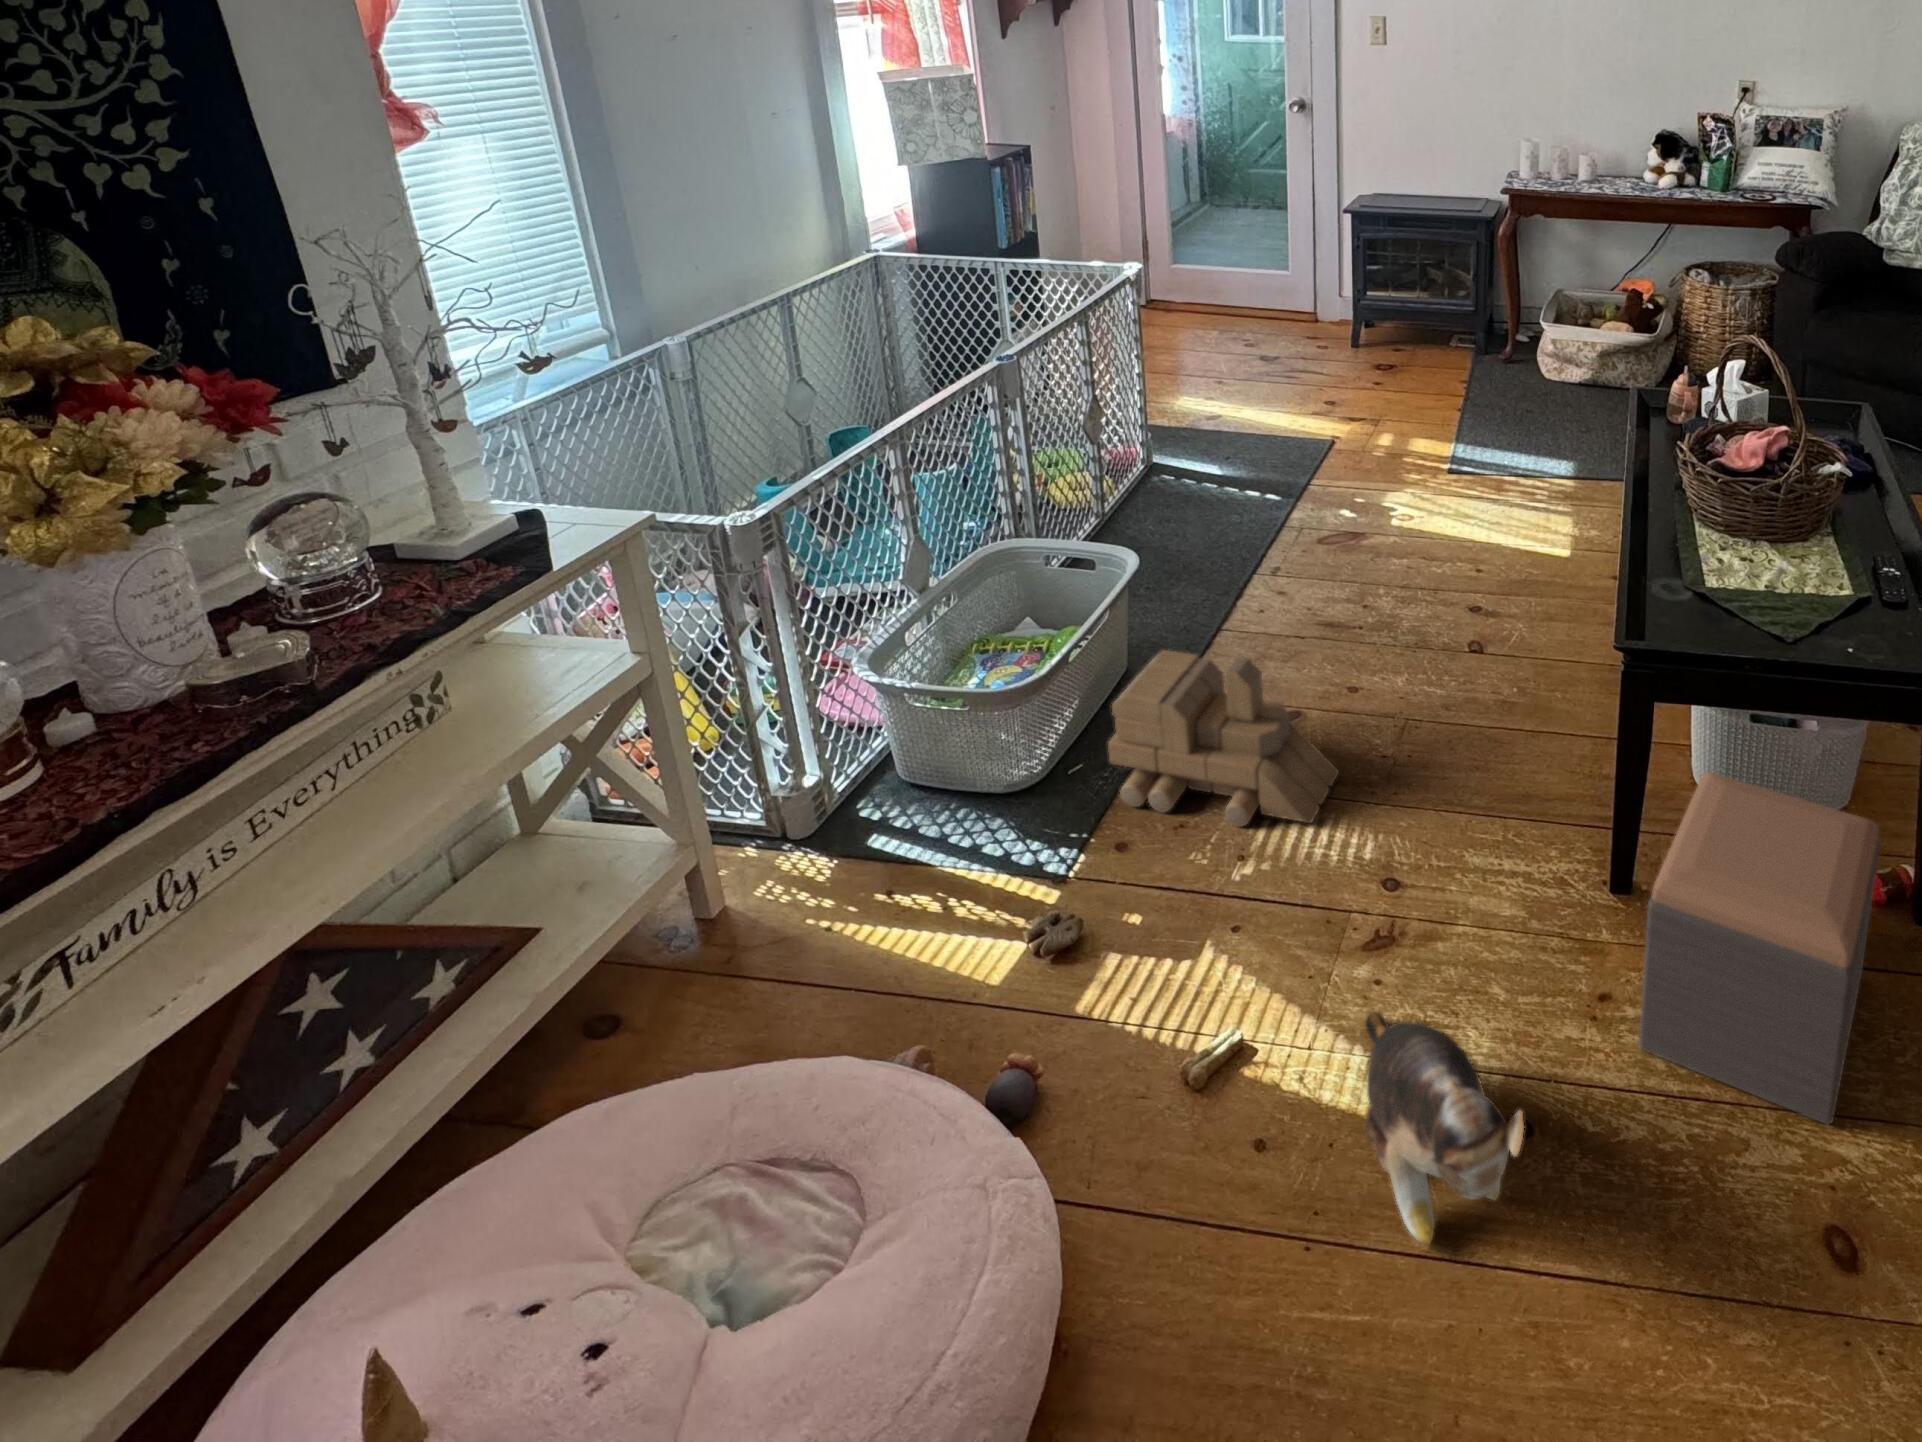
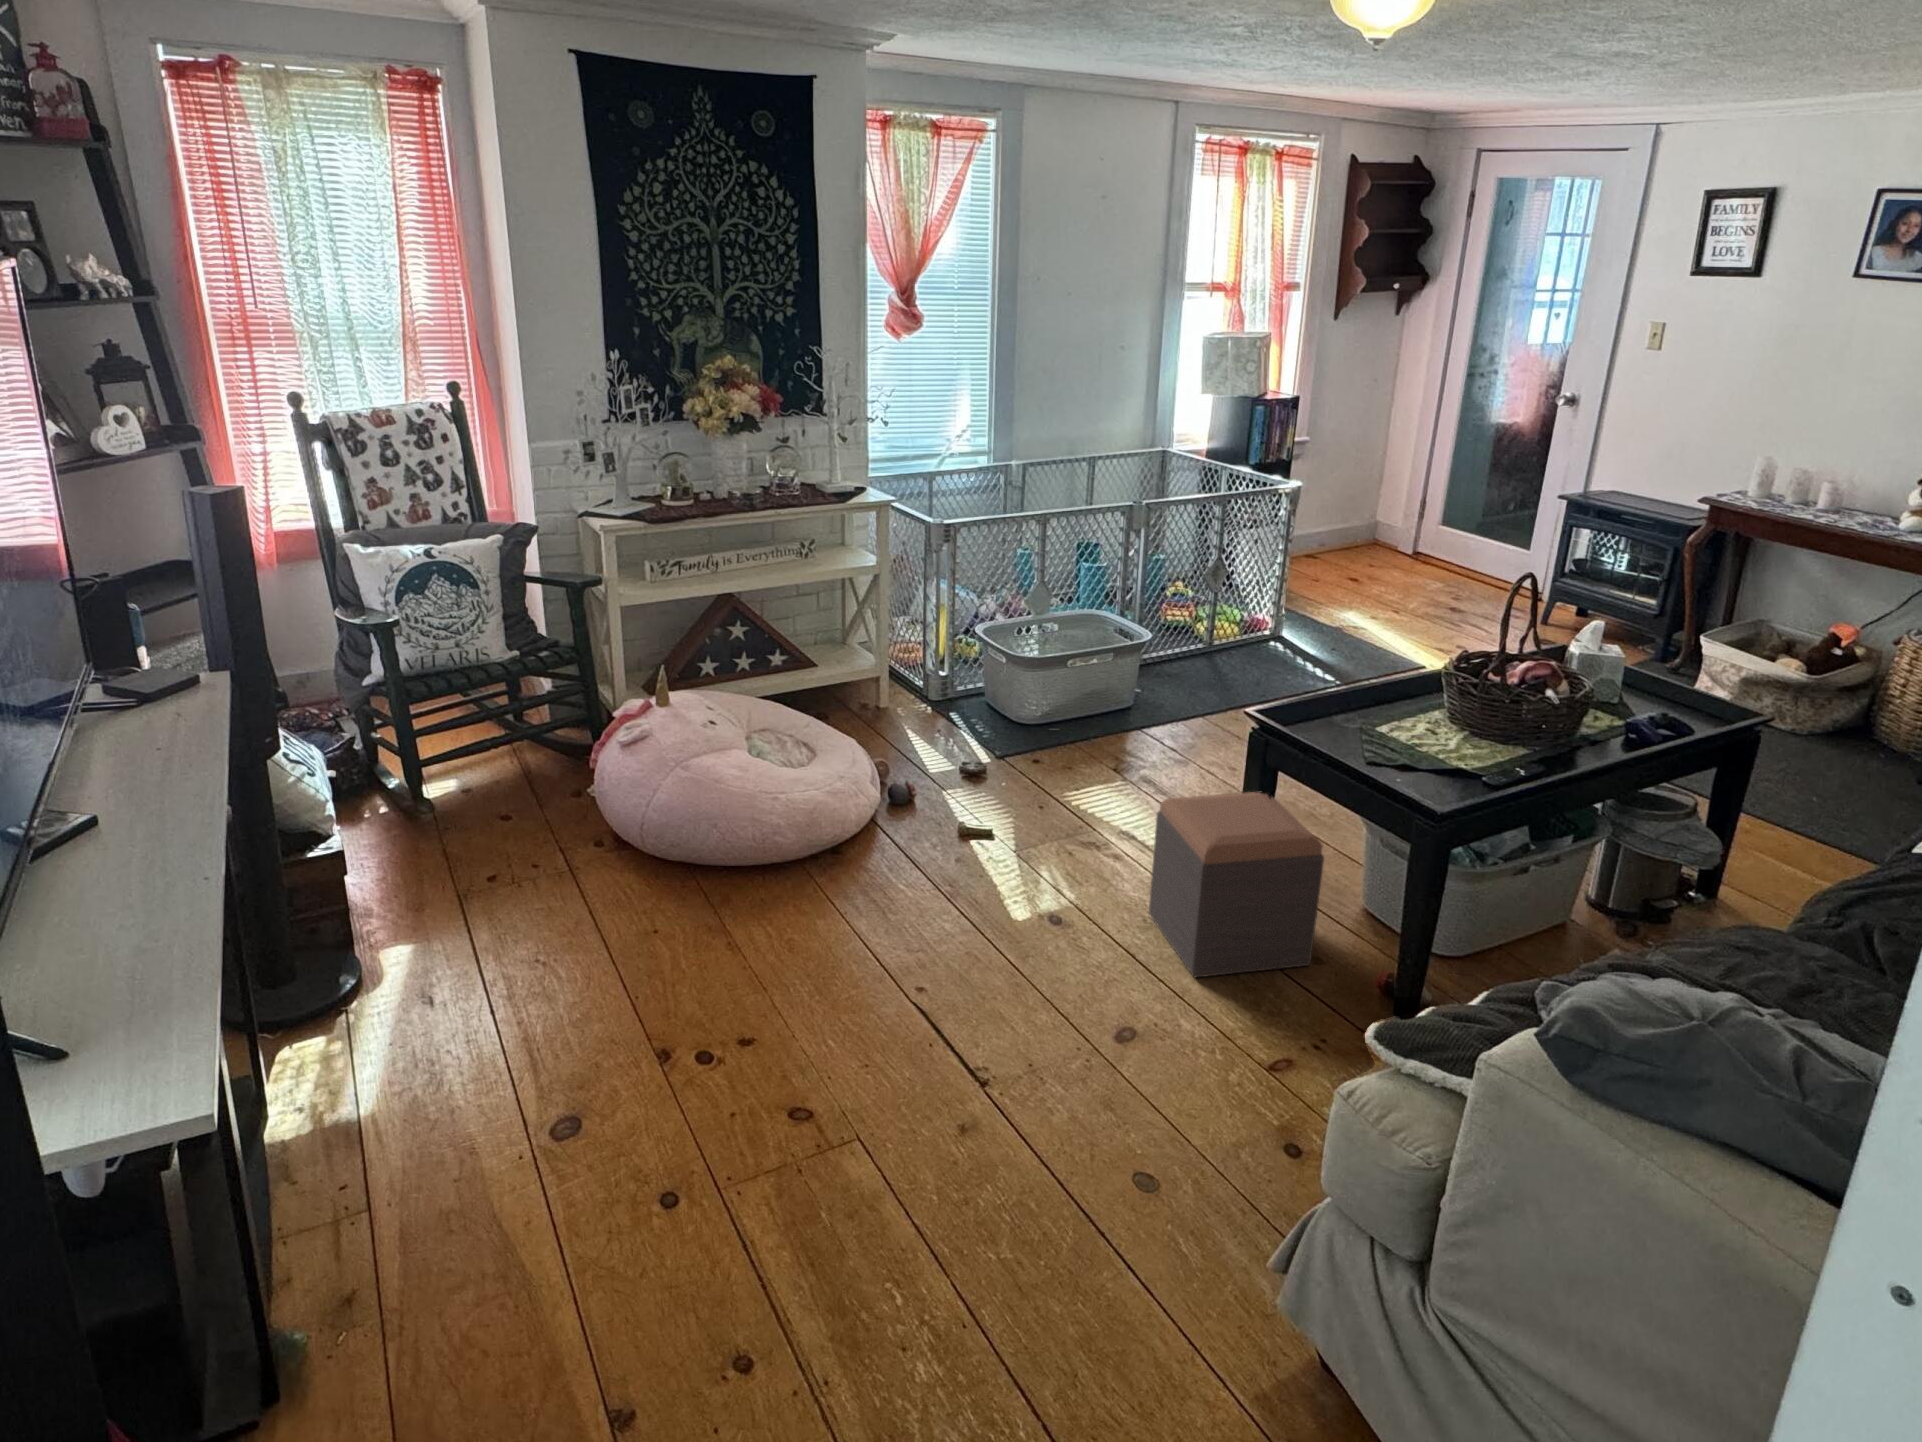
toy train: present [1108,650,1339,827] -> none [1054,675,1166,788]
plush toy: present [1365,1011,1524,1244] -> none [962,805,1056,900]

